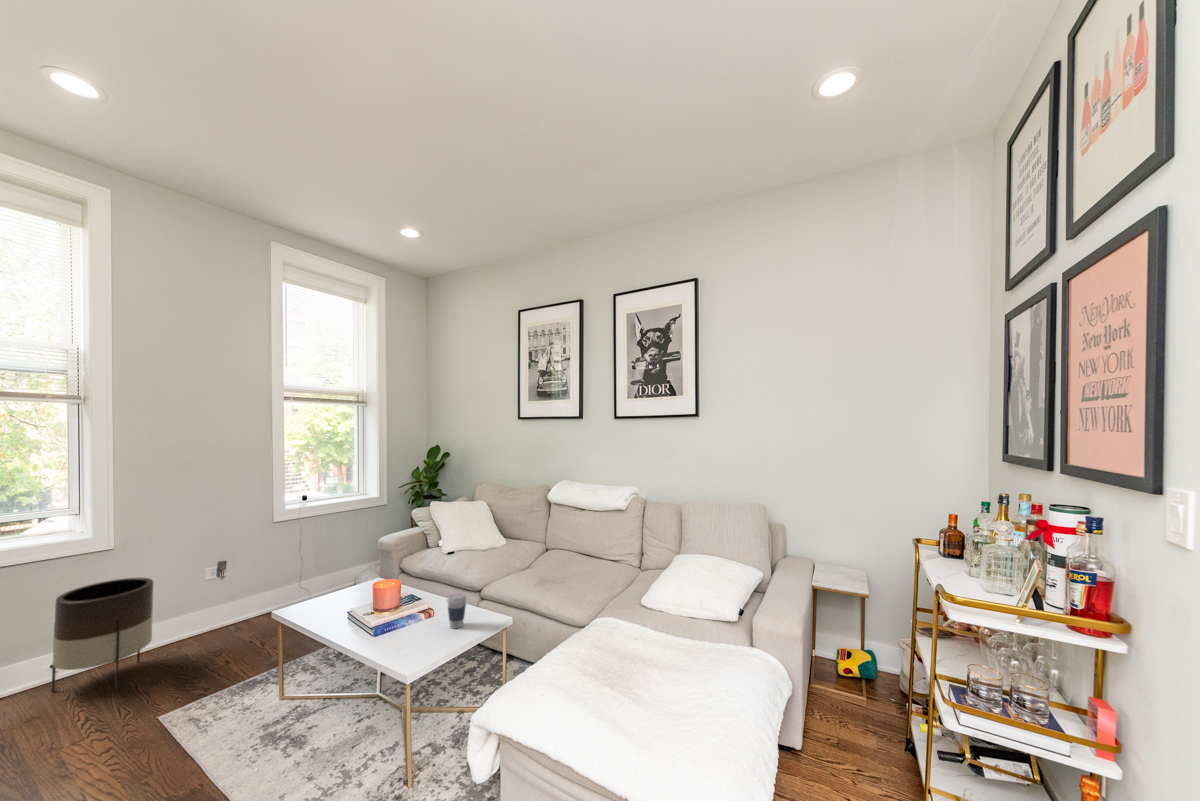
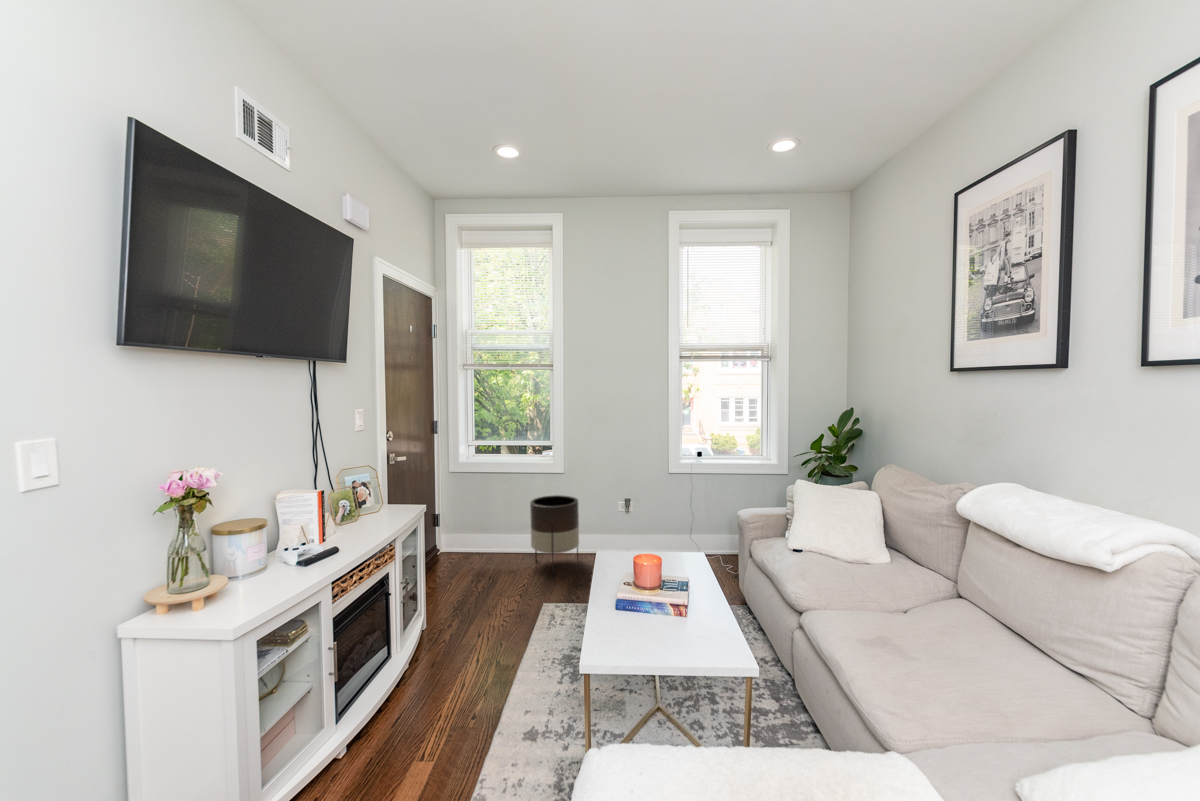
coffee cup: present [447,593,466,628] -> none [673,597,698,643]

